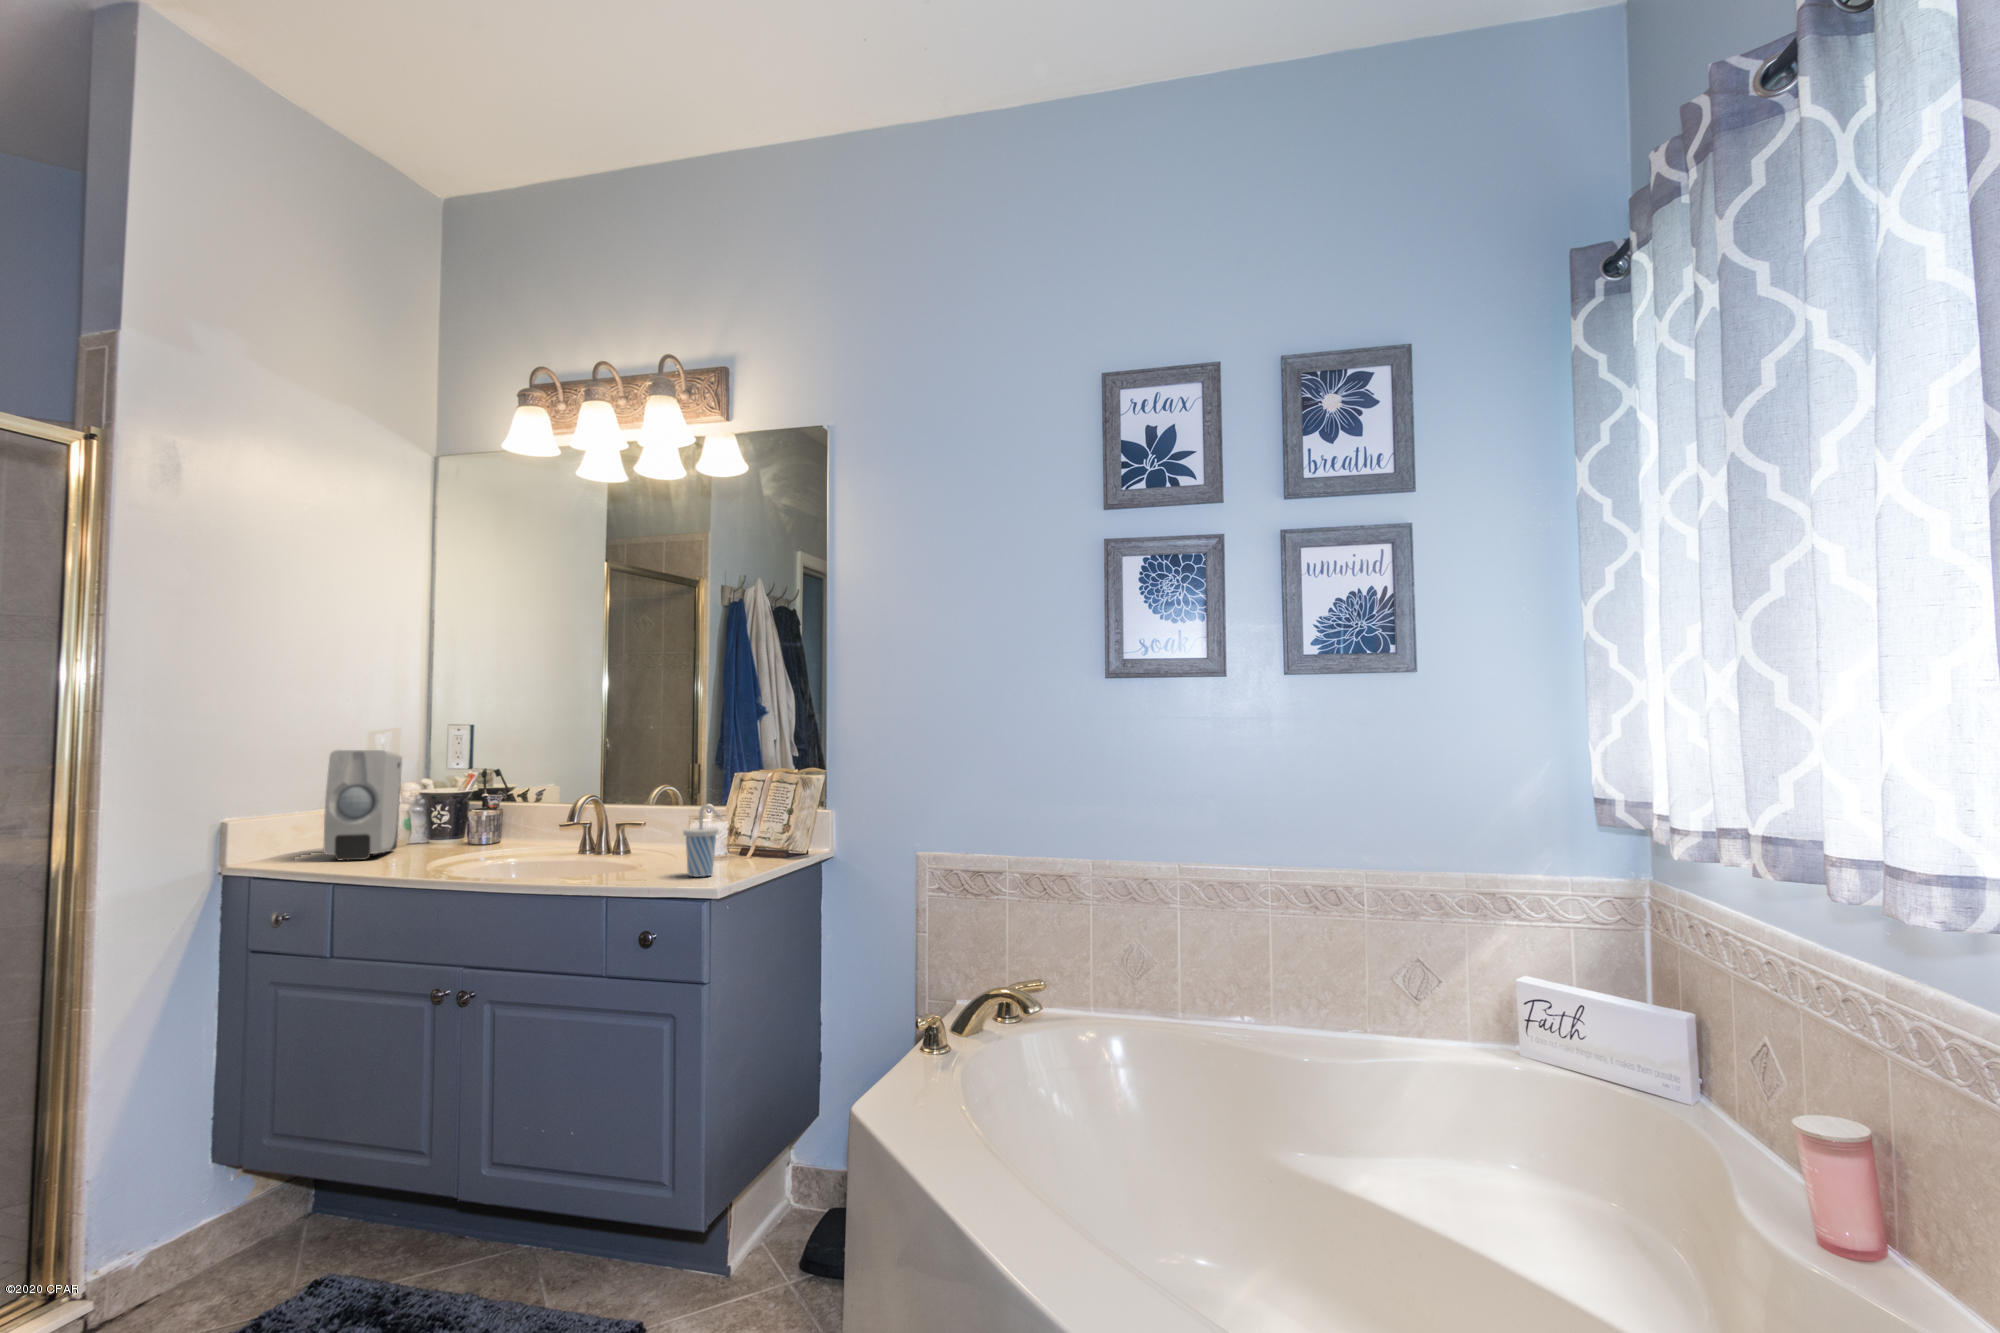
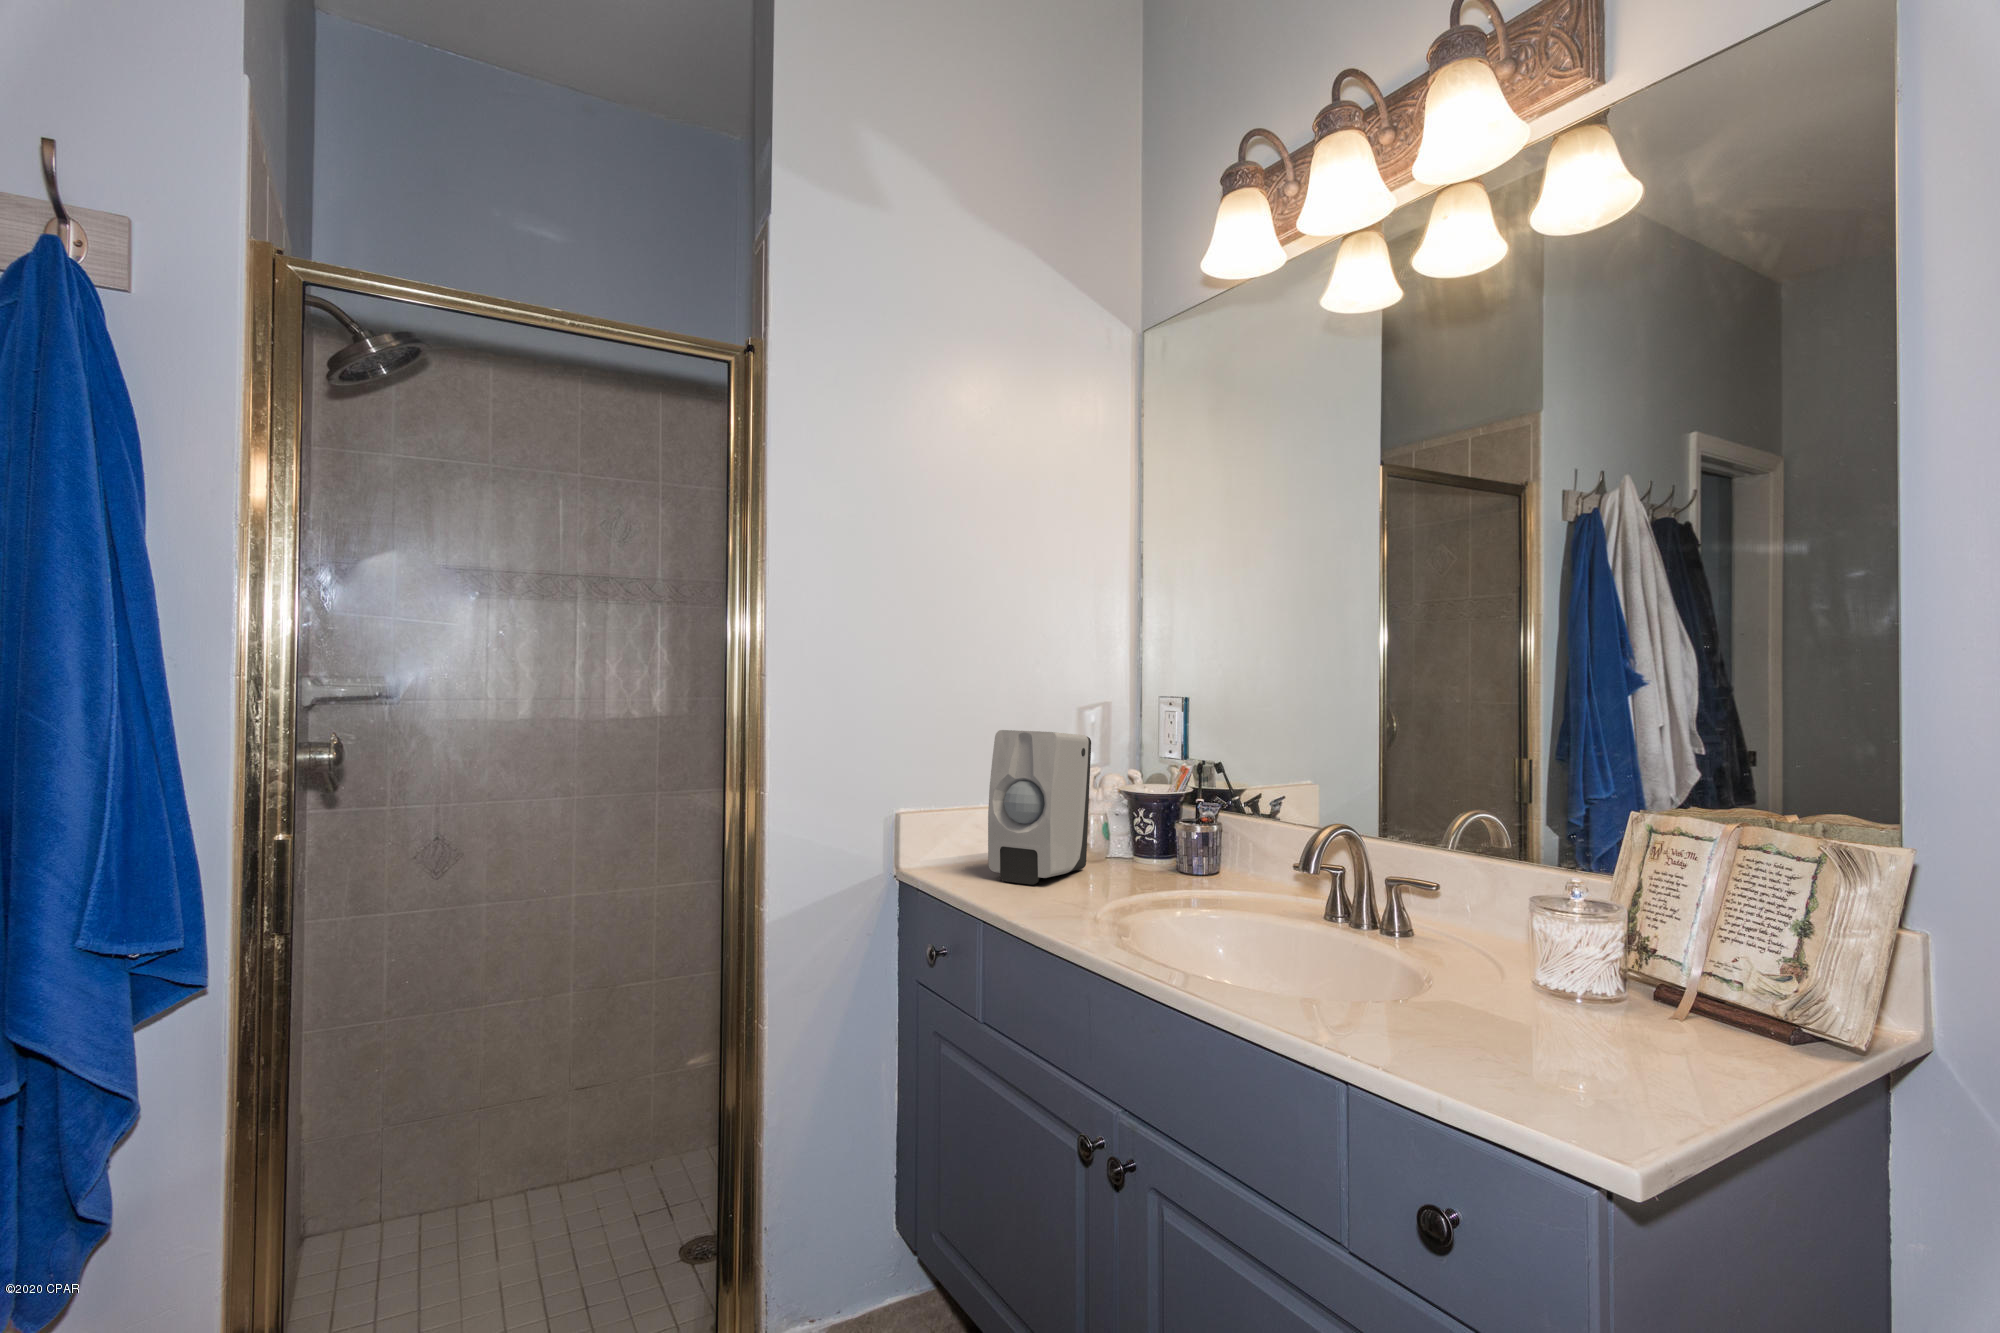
cup: present [683,804,722,877] -> none [1516,905,1622,1083]

